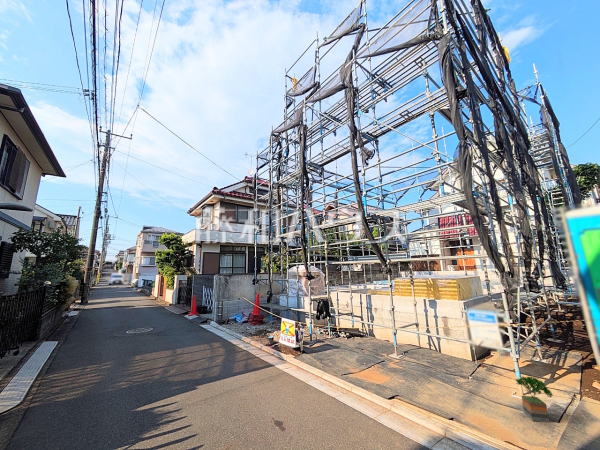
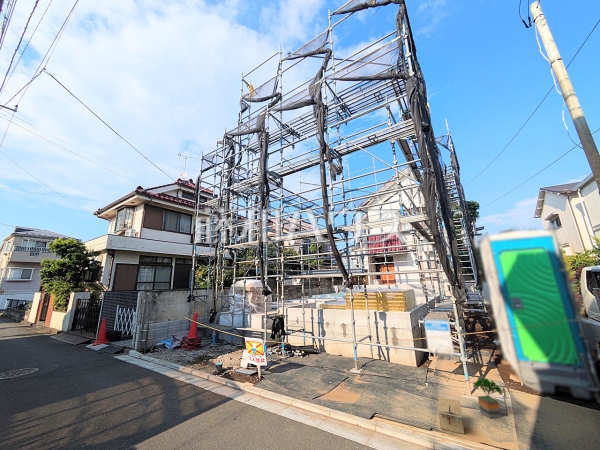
cardboard box: none [458,389,493,430] -> present [438,397,464,434]

